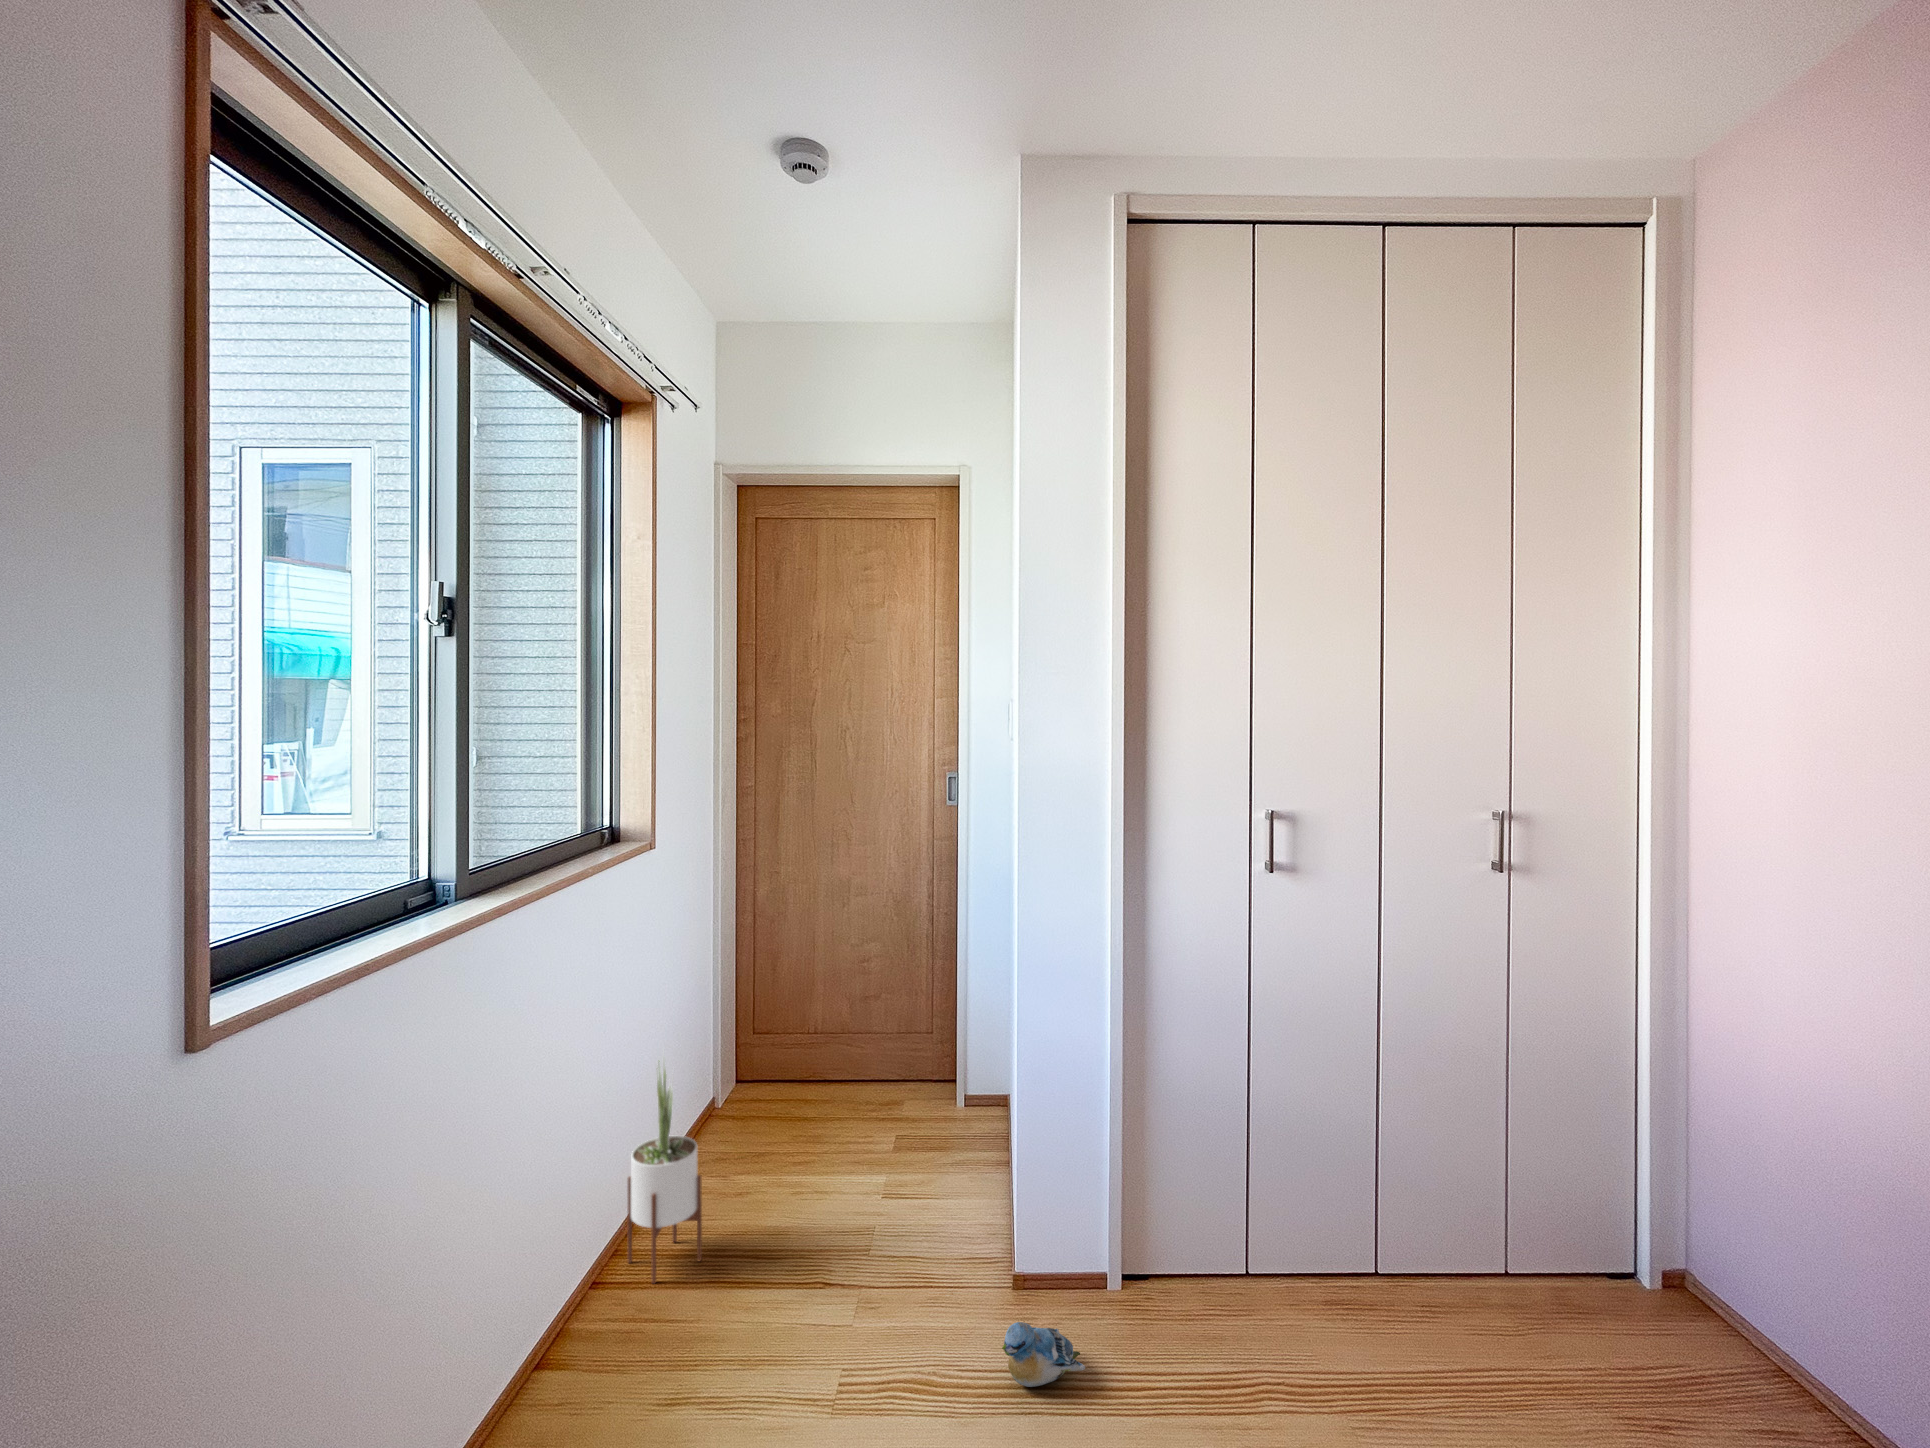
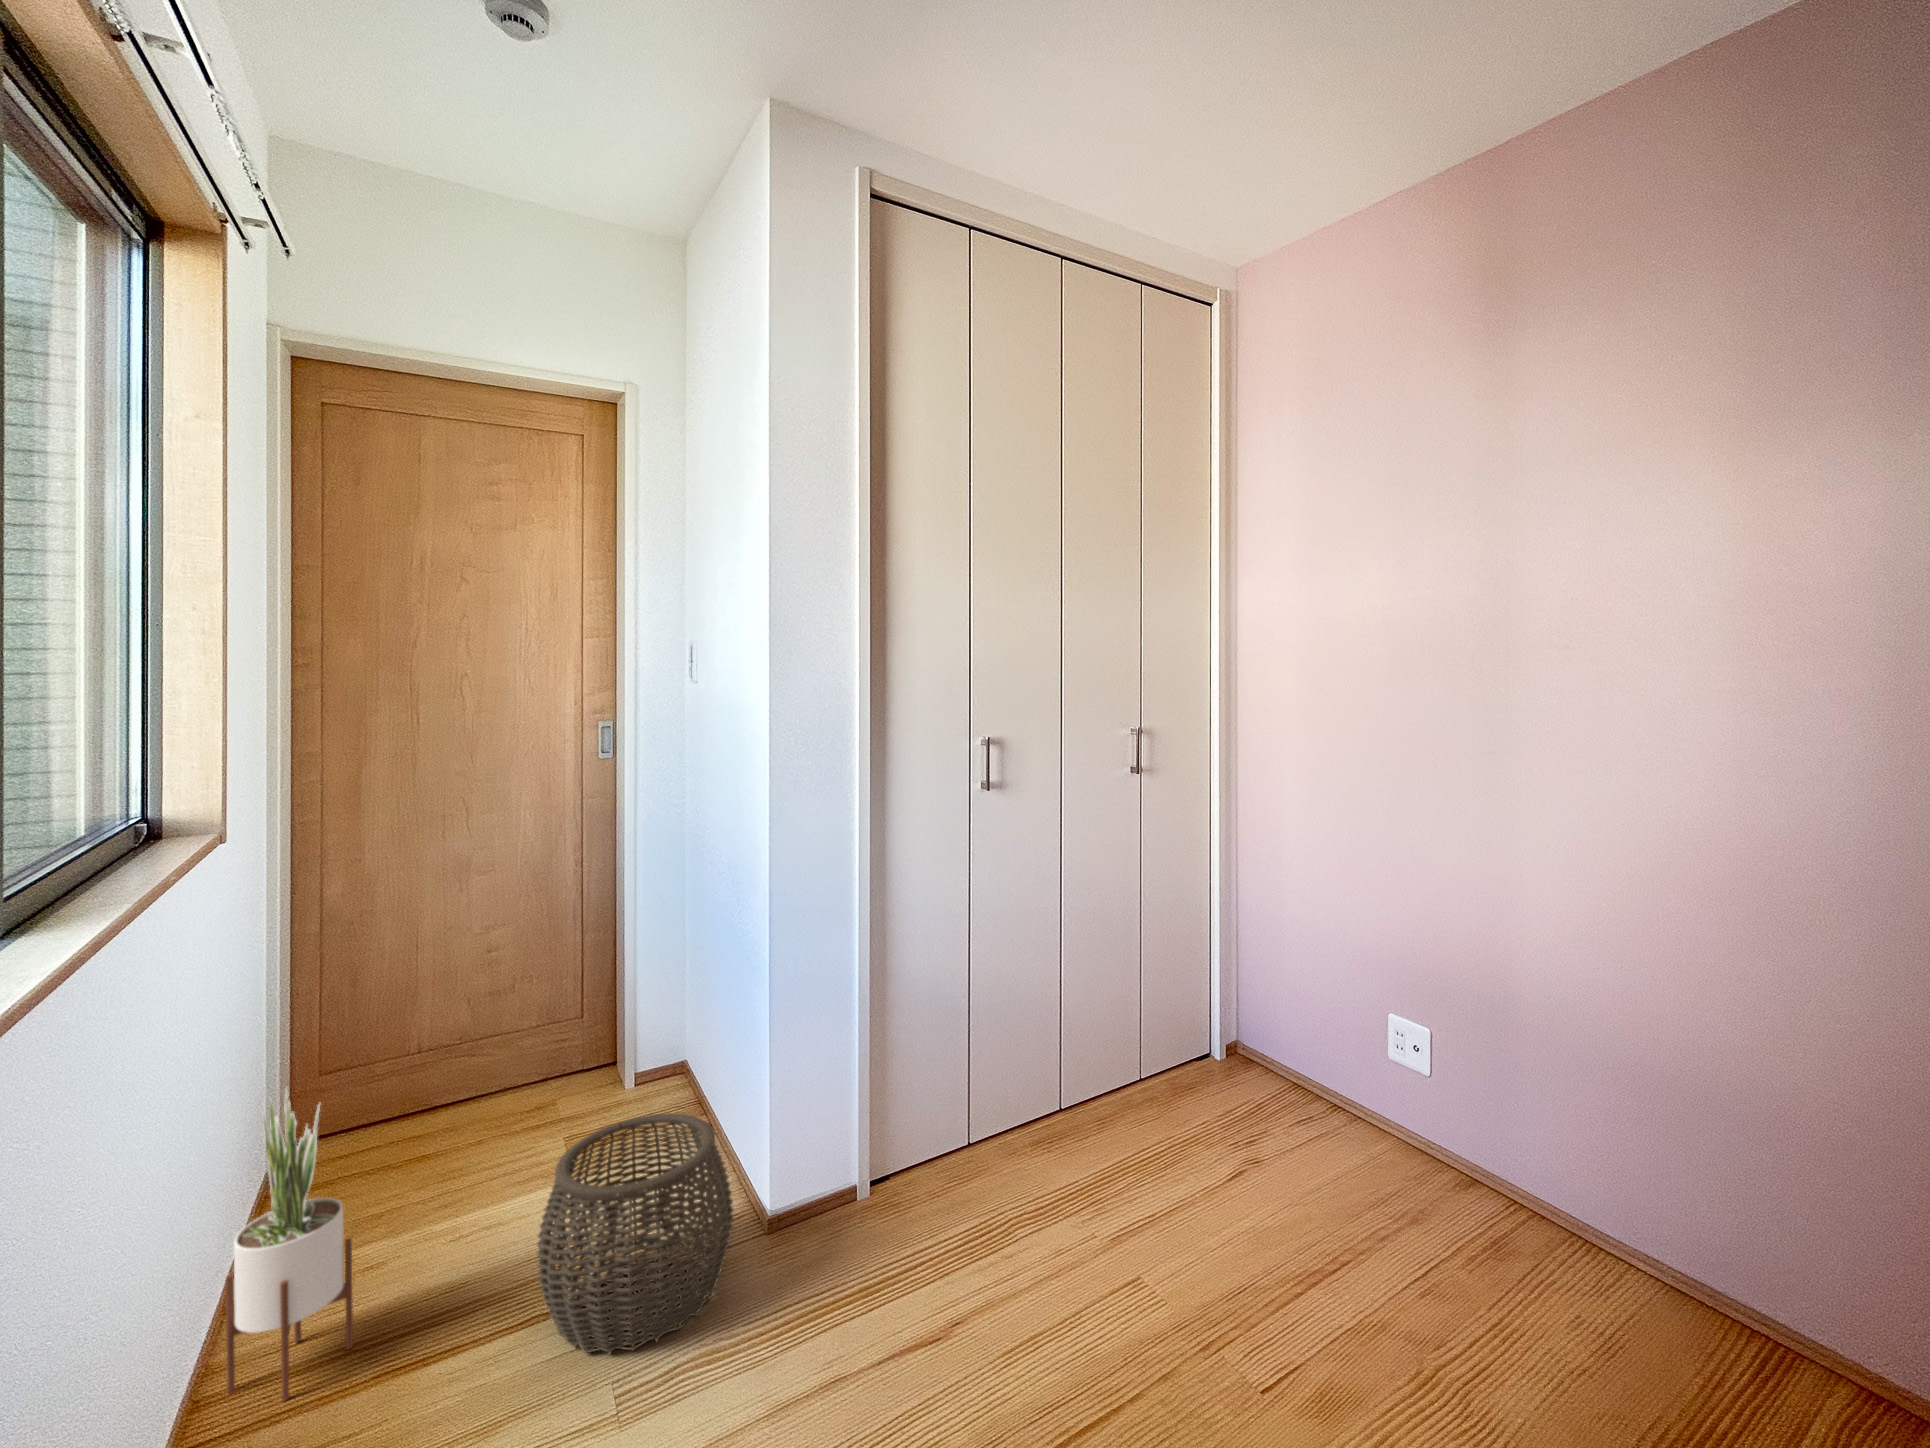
woven basket: none [807,1141,971,1351] -> present [537,1114,734,1354]
plush toy: present [1002,1322,1085,1387] -> none [800,1247,877,1312]

